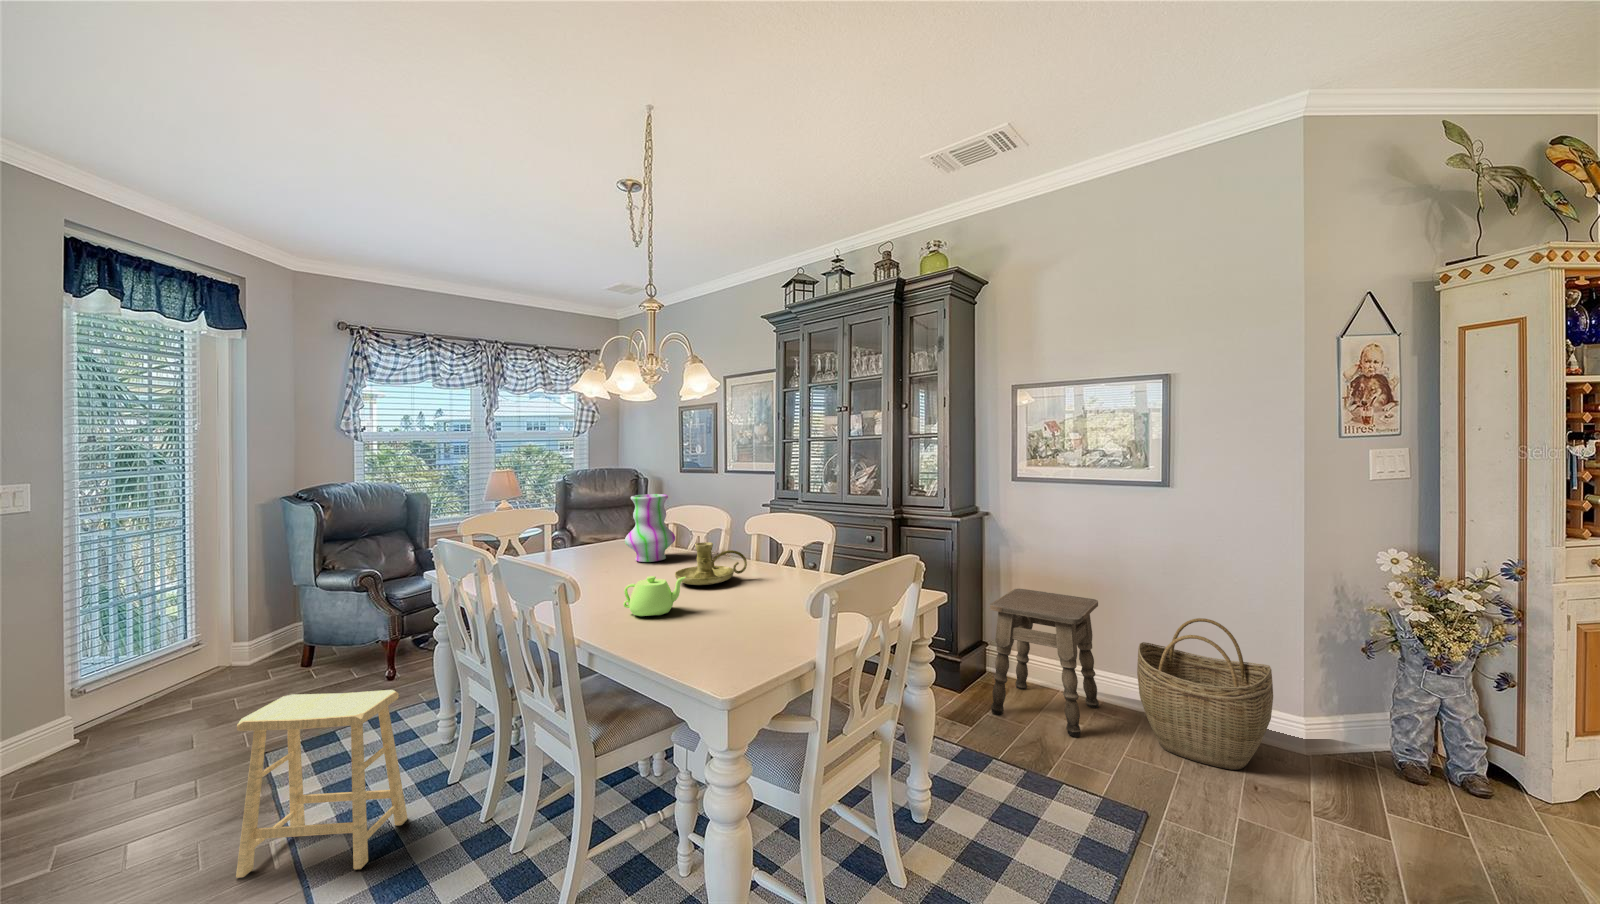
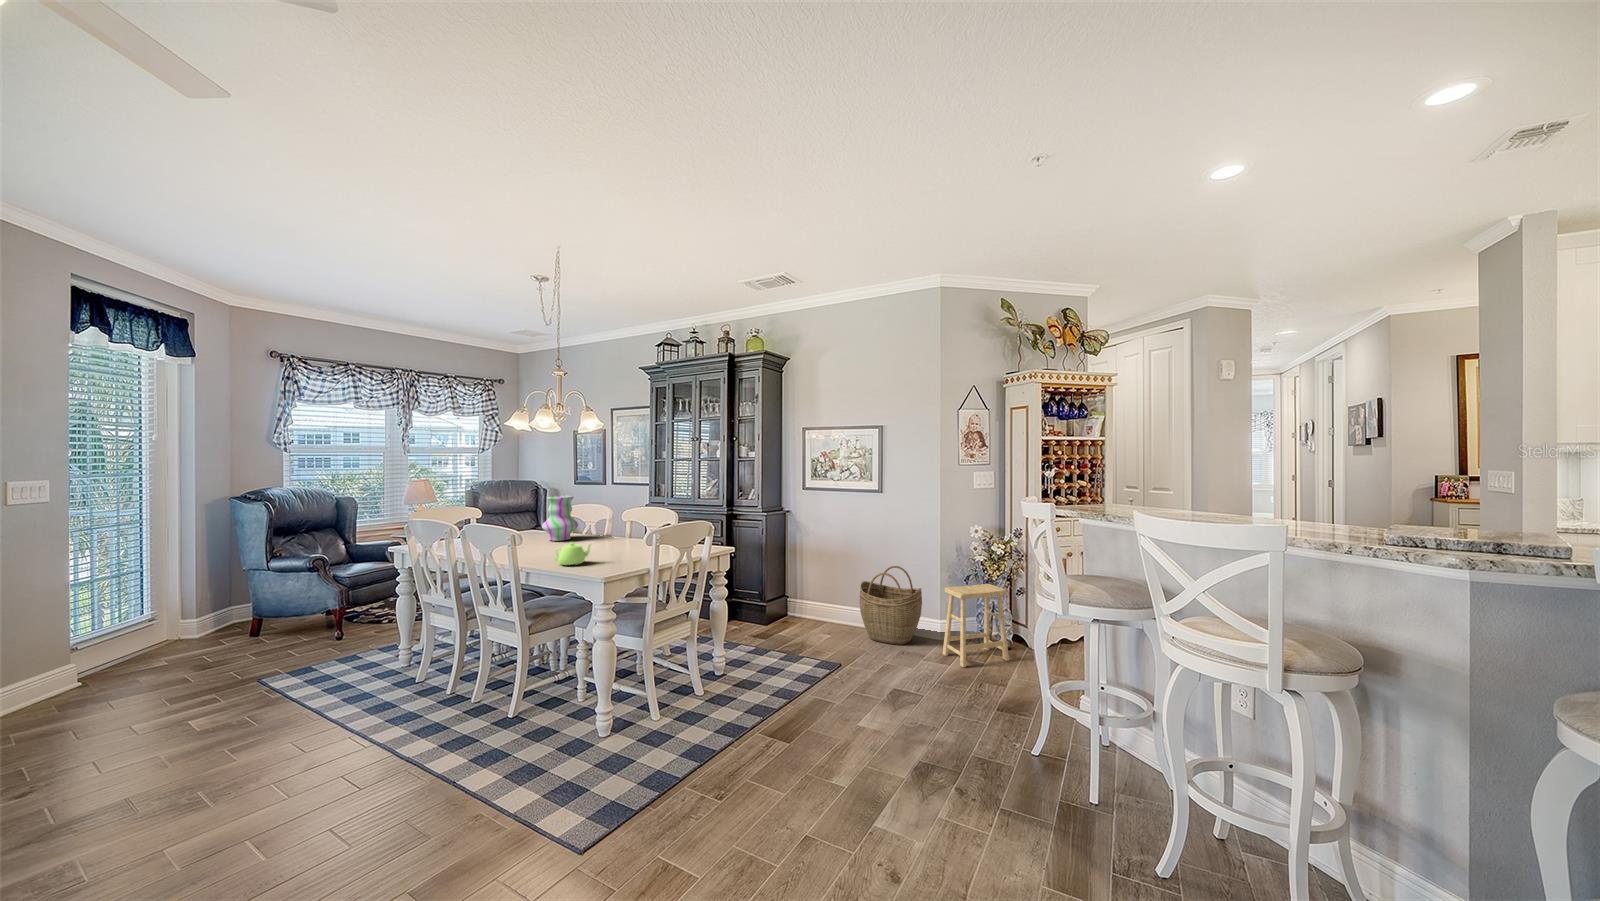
candle holder: present [675,542,747,585] -> none [582,525,629,551]
side table: present [990,589,1099,737] -> none [782,555,846,637]
footstool: present [236,690,408,878] -> present [943,584,1009,667]

